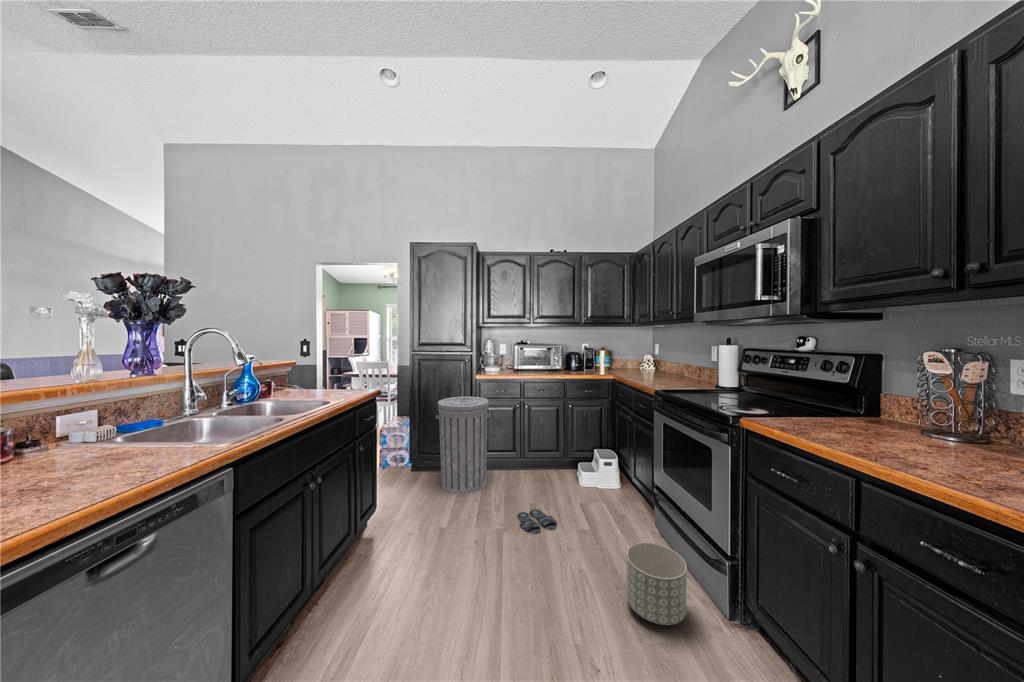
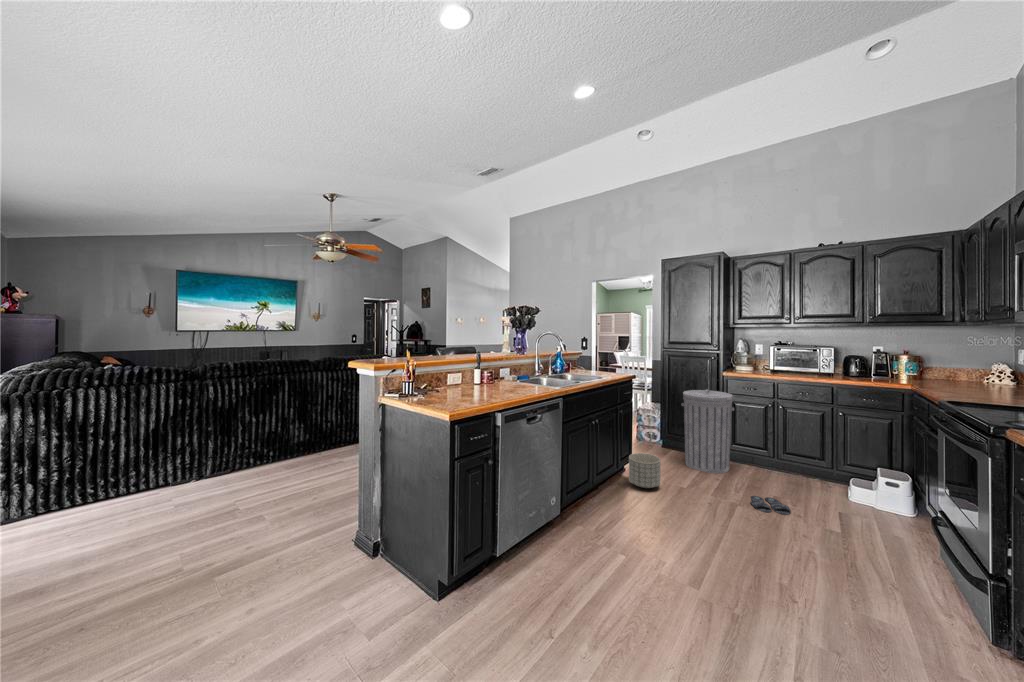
planter: present [626,542,687,625] -> present [629,453,660,489]

